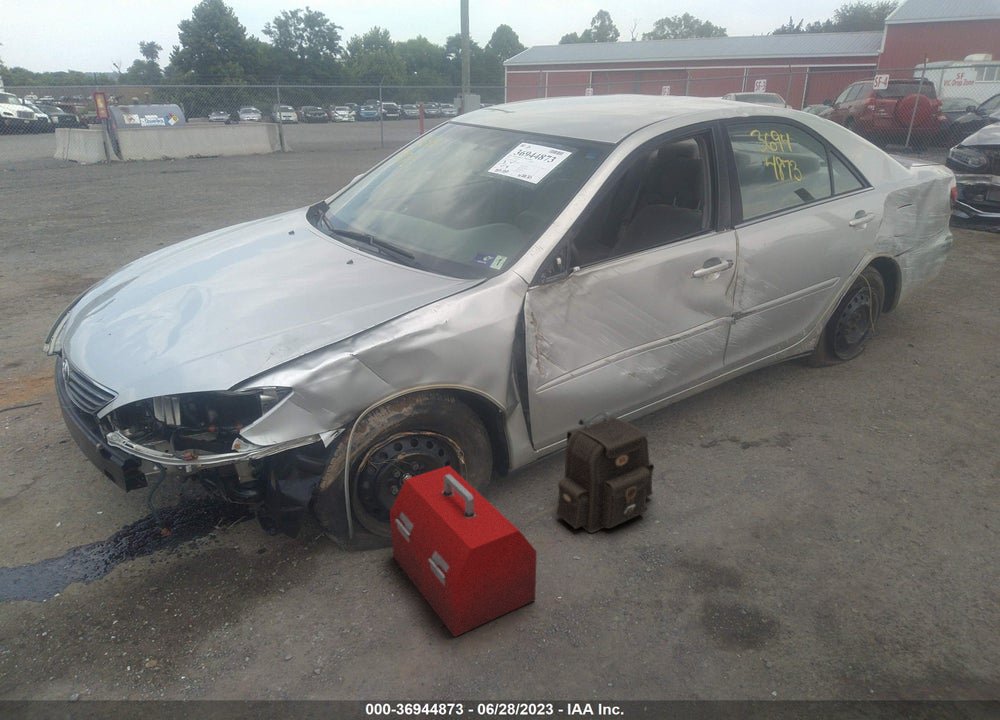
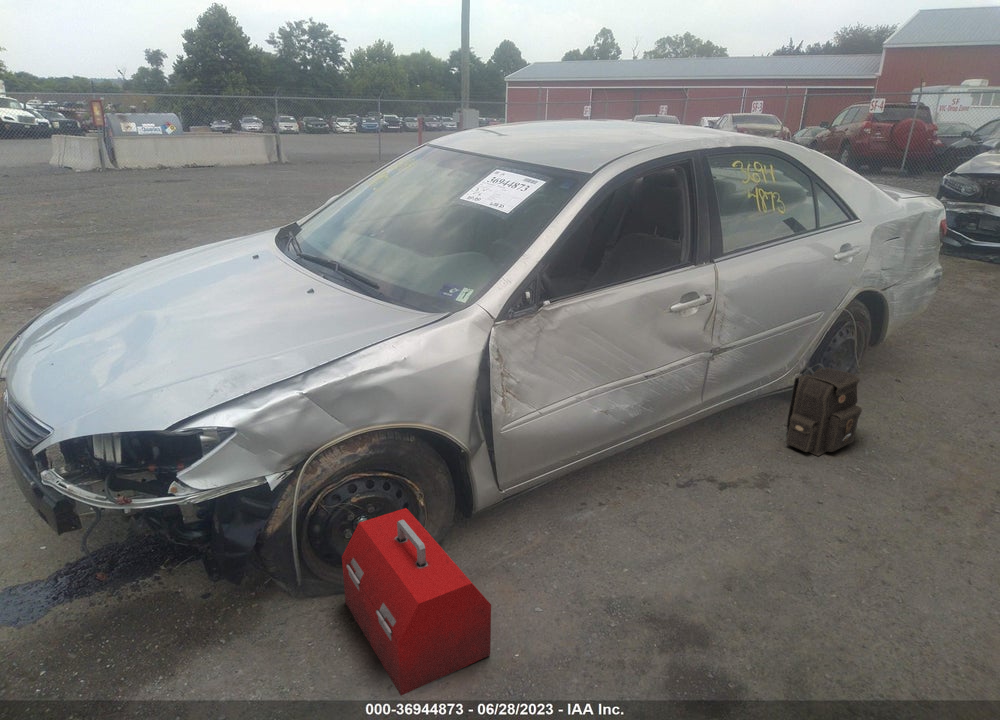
backpack: present [556,412,654,533] -> present [786,363,862,456]

